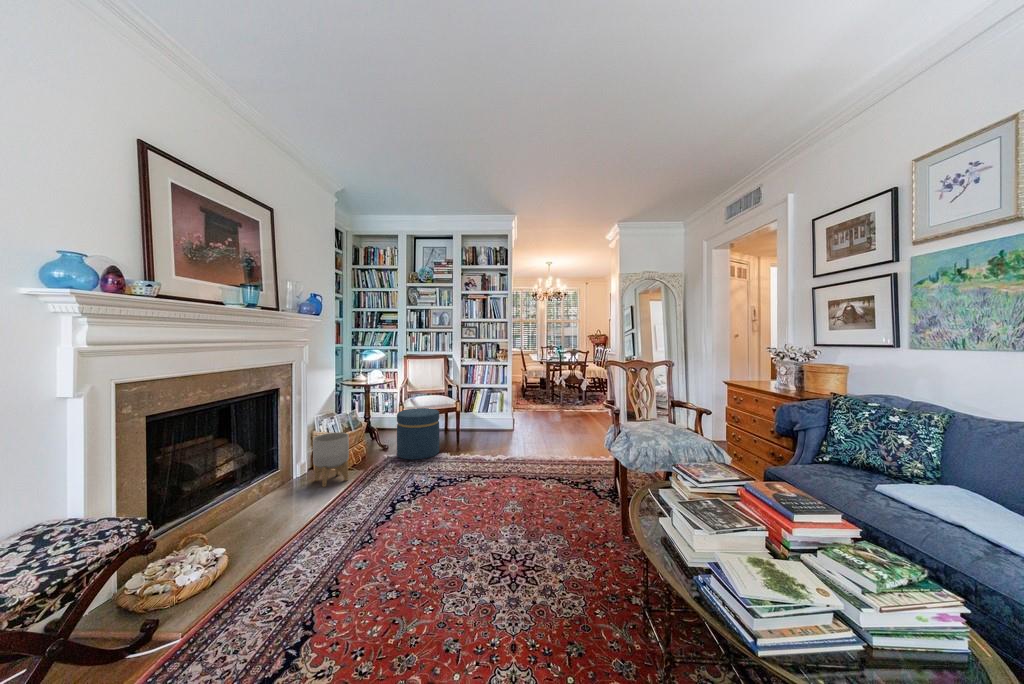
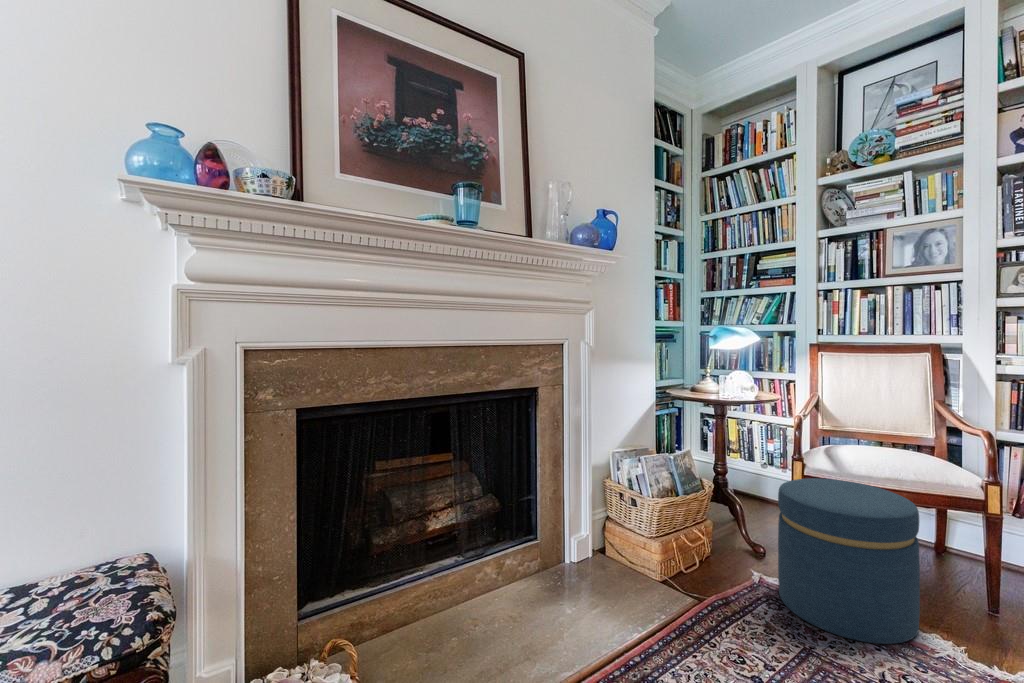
planter: present [313,432,349,487] -> none [566,503,641,634]

